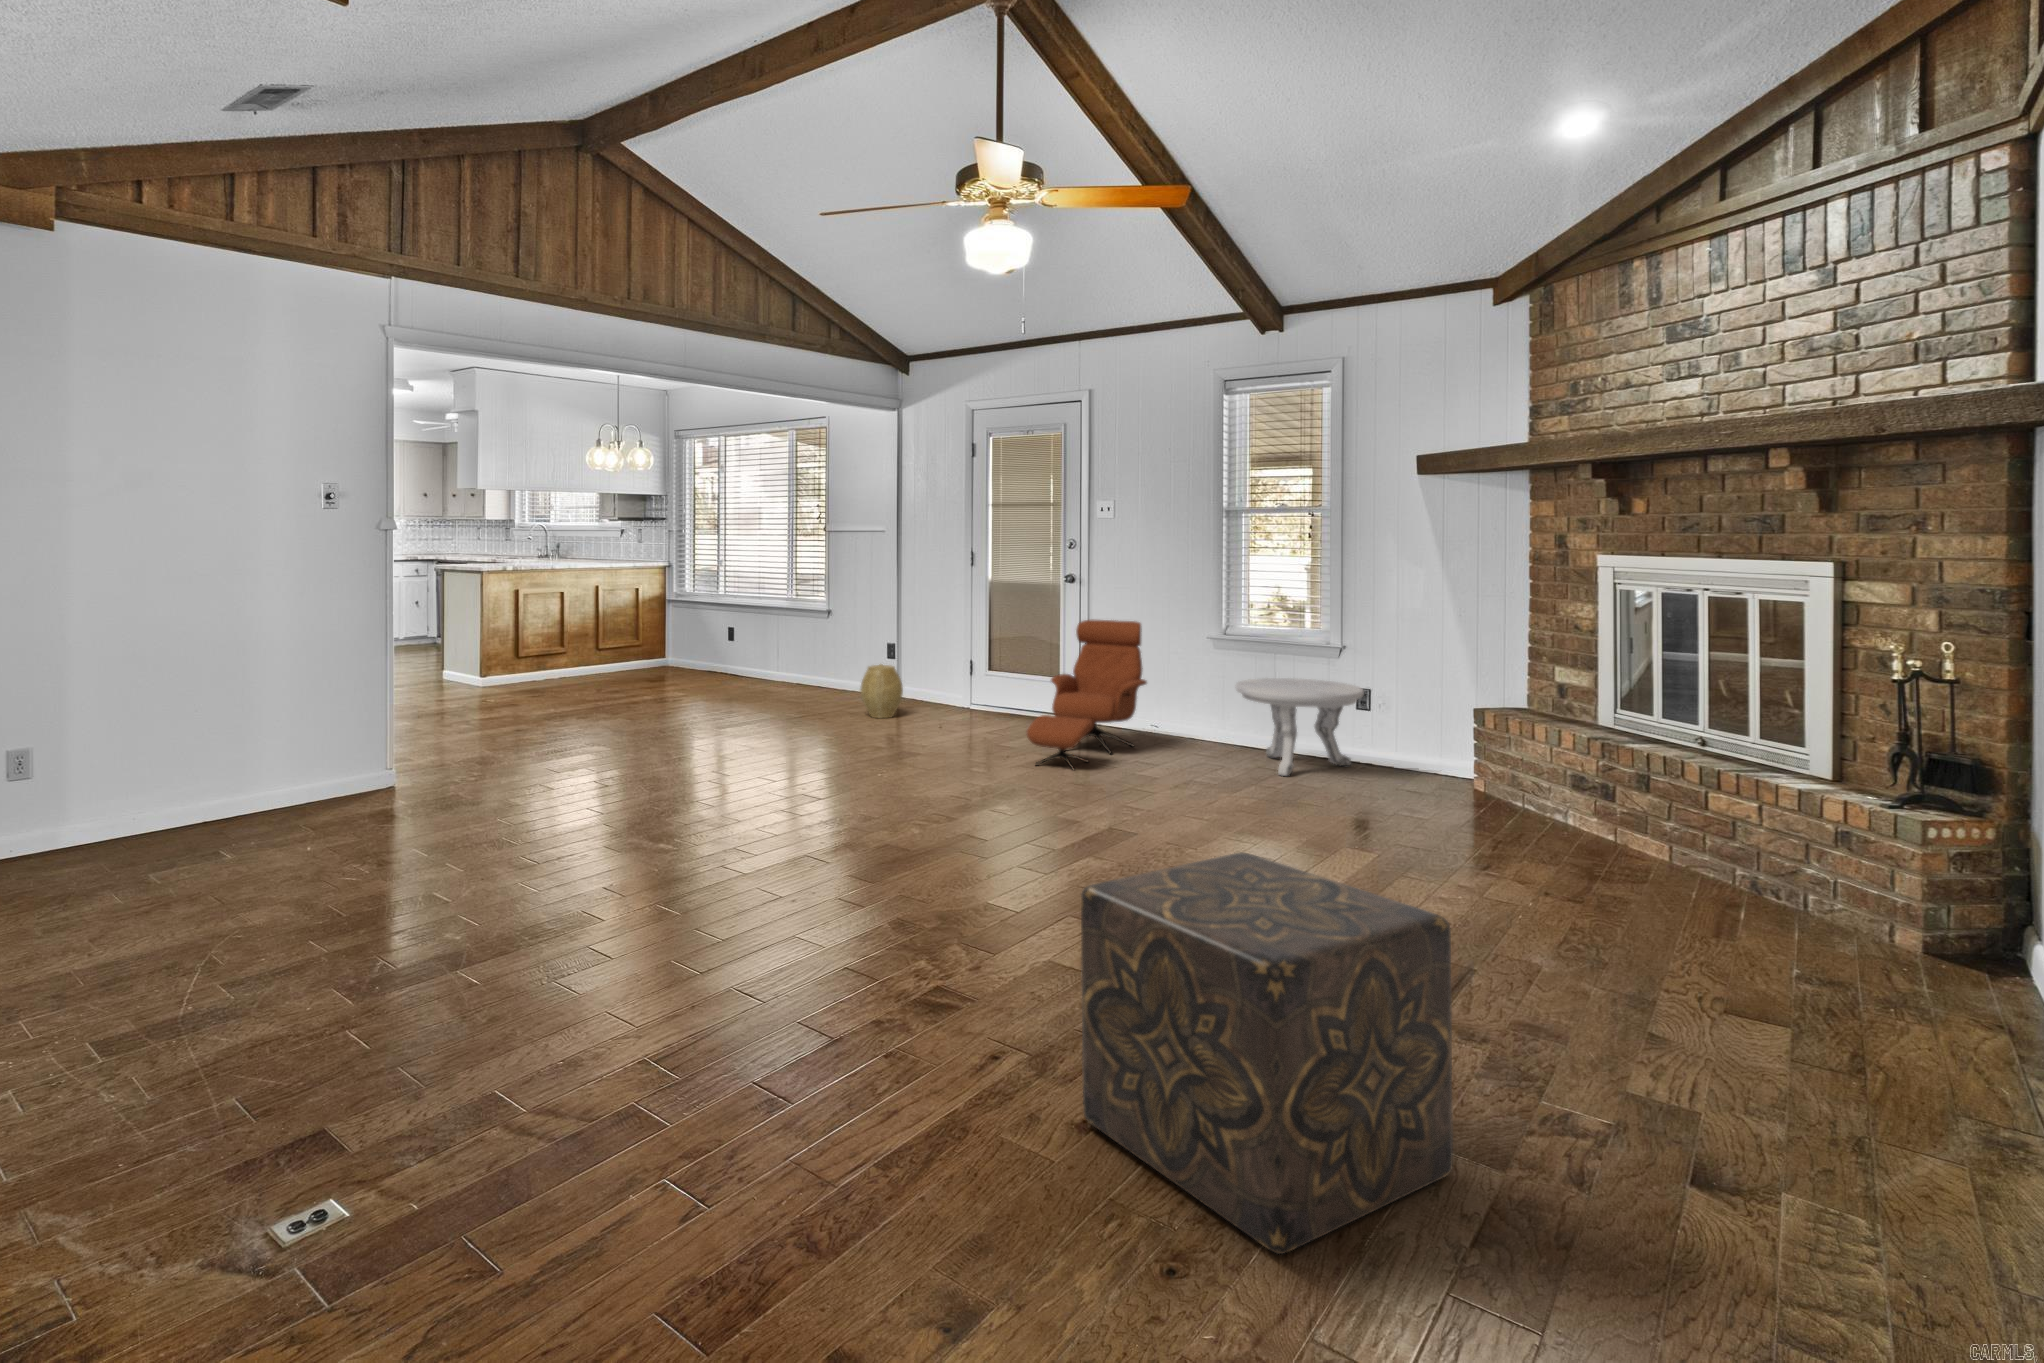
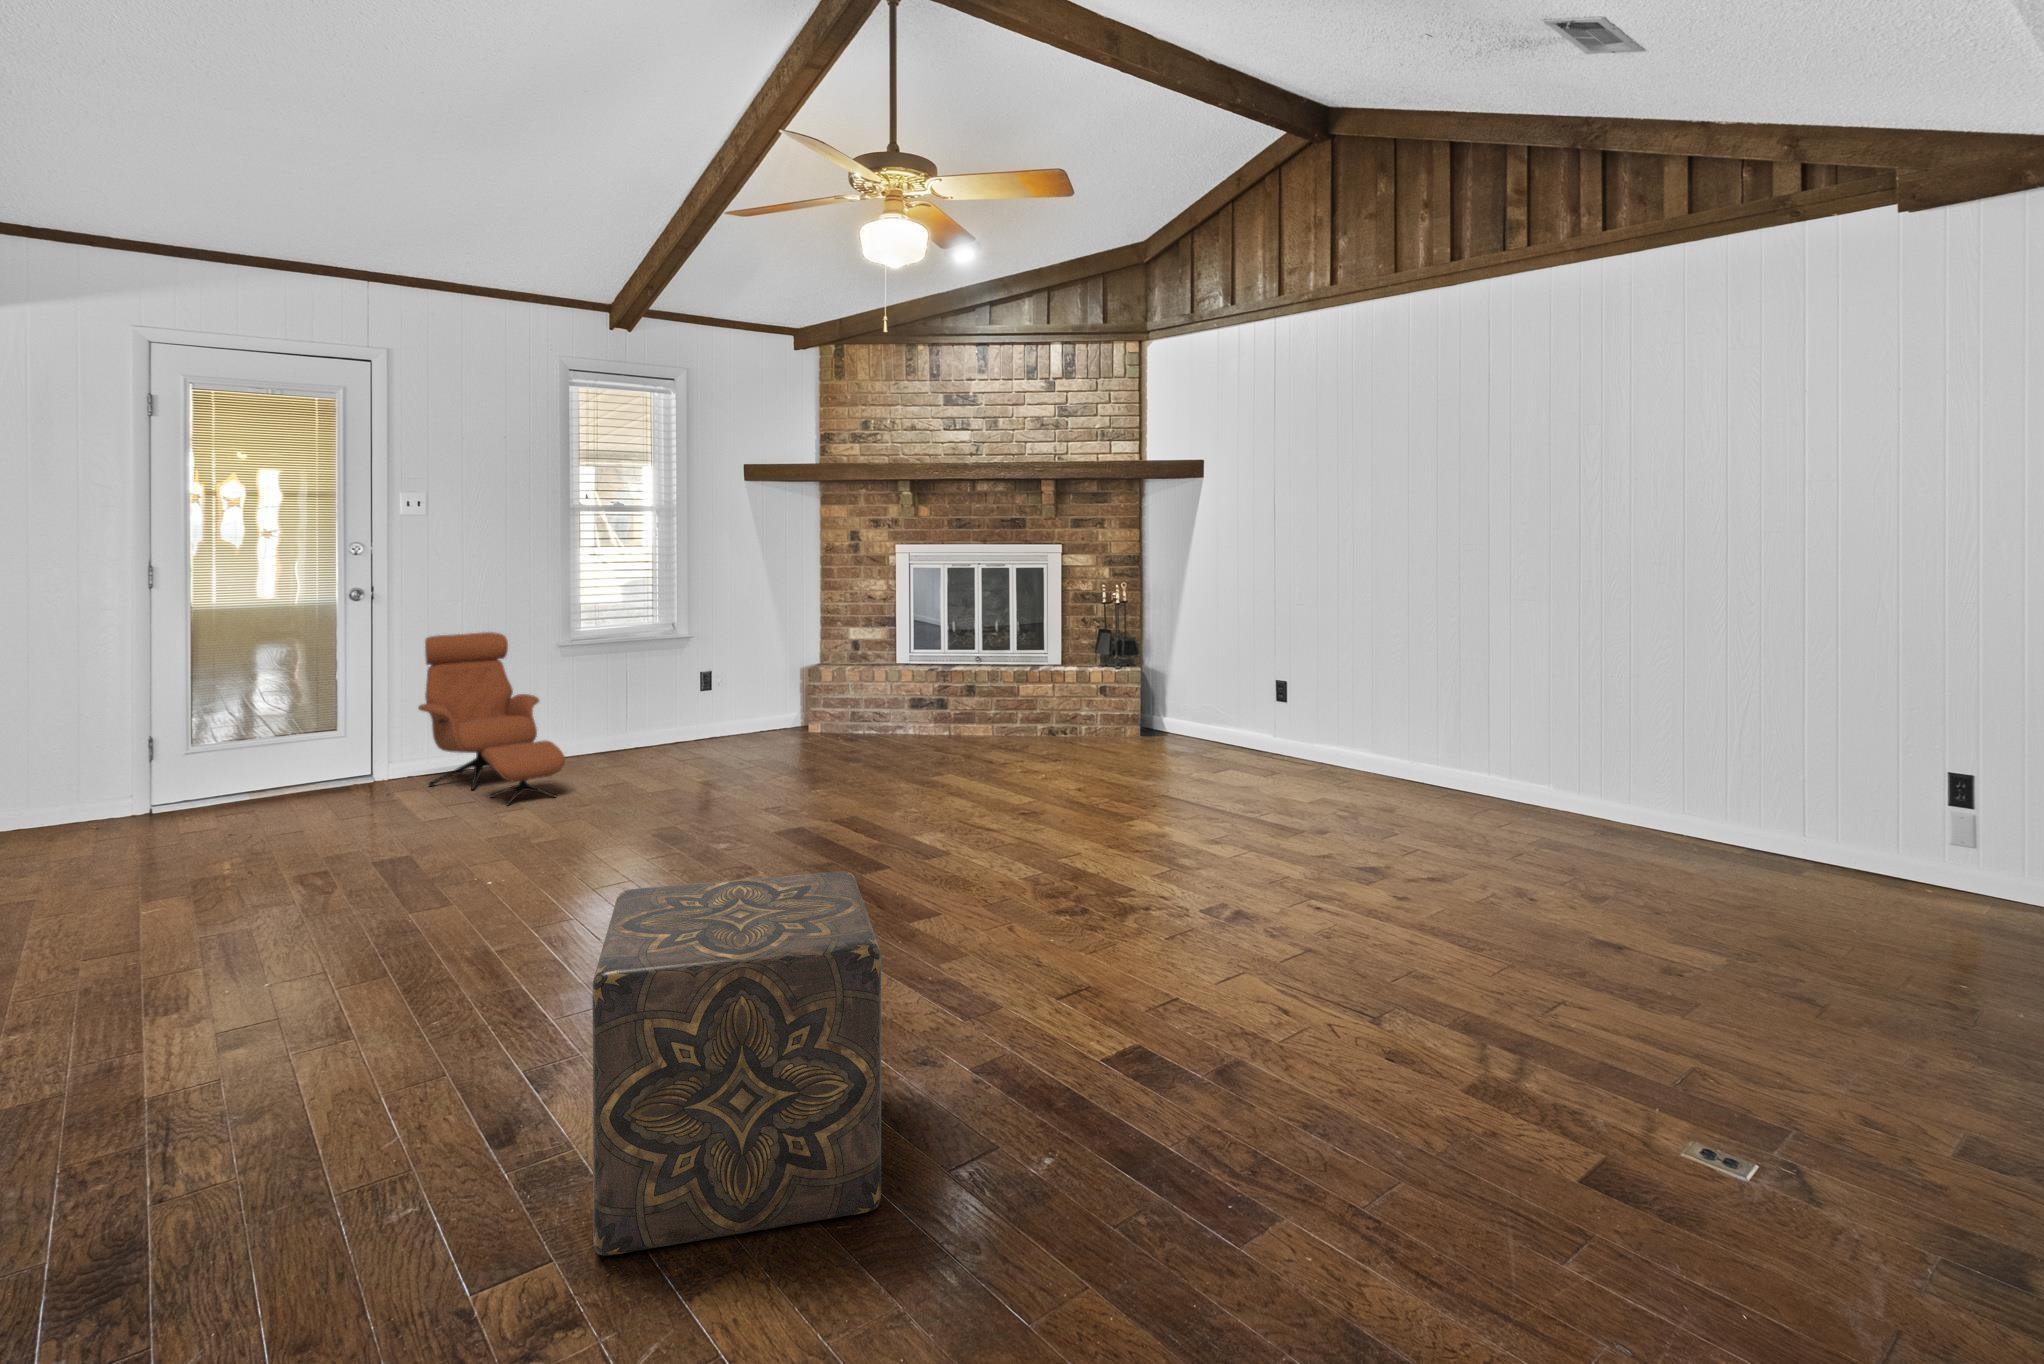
woven basket: present [860,664,903,718] -> none [9,747,101,837]
side table: present [1236,678,1364,776] -> none [630,666,744,755]
ottoman: present [1081,853,1453,1254] -> present [592,871,881,1256]

